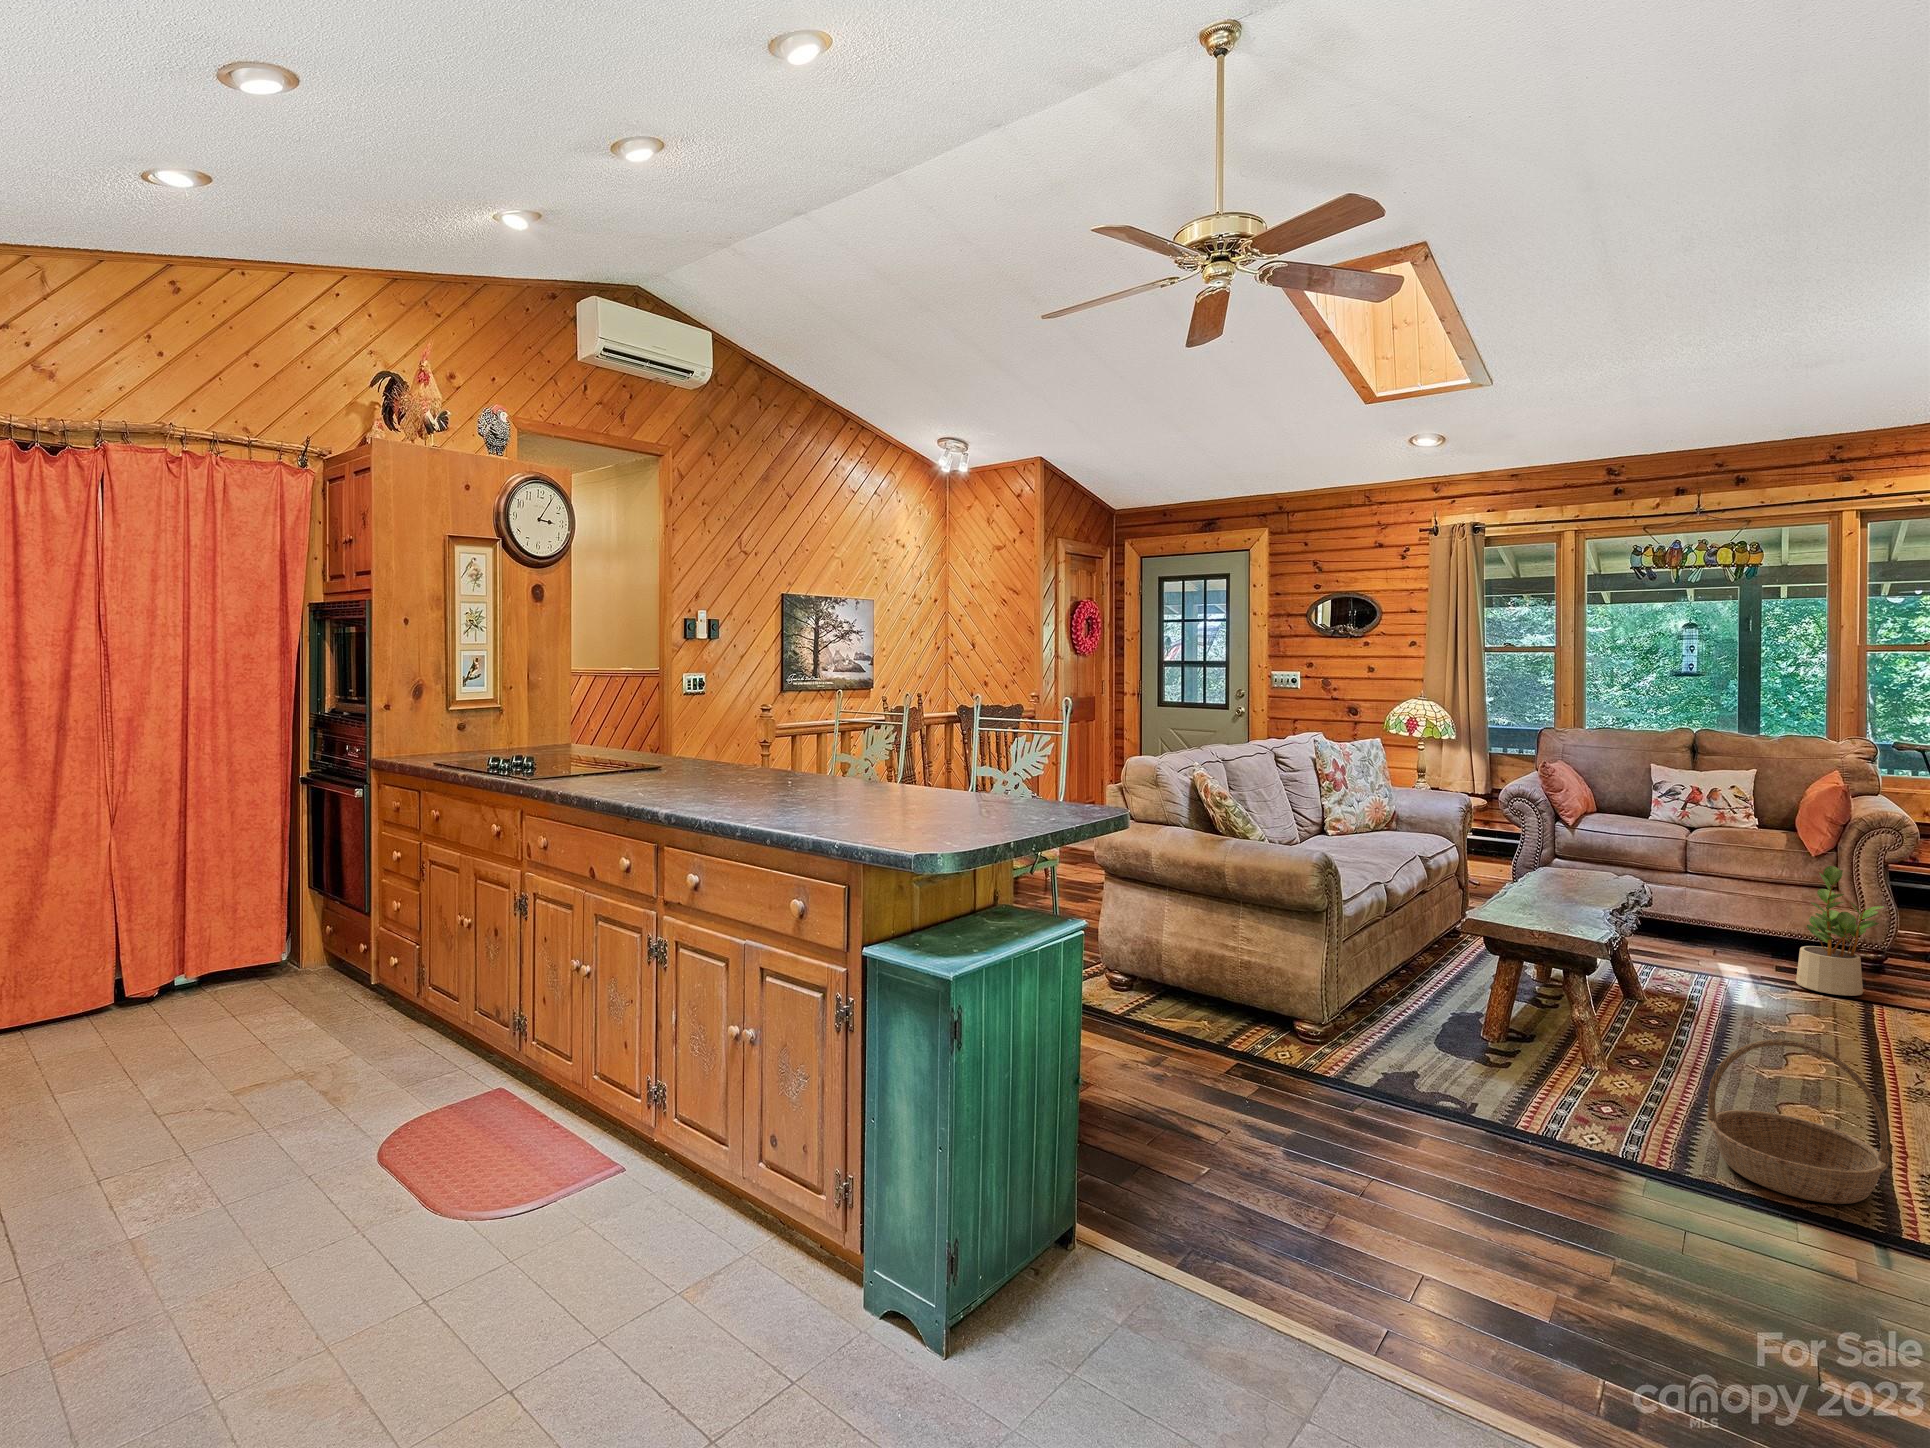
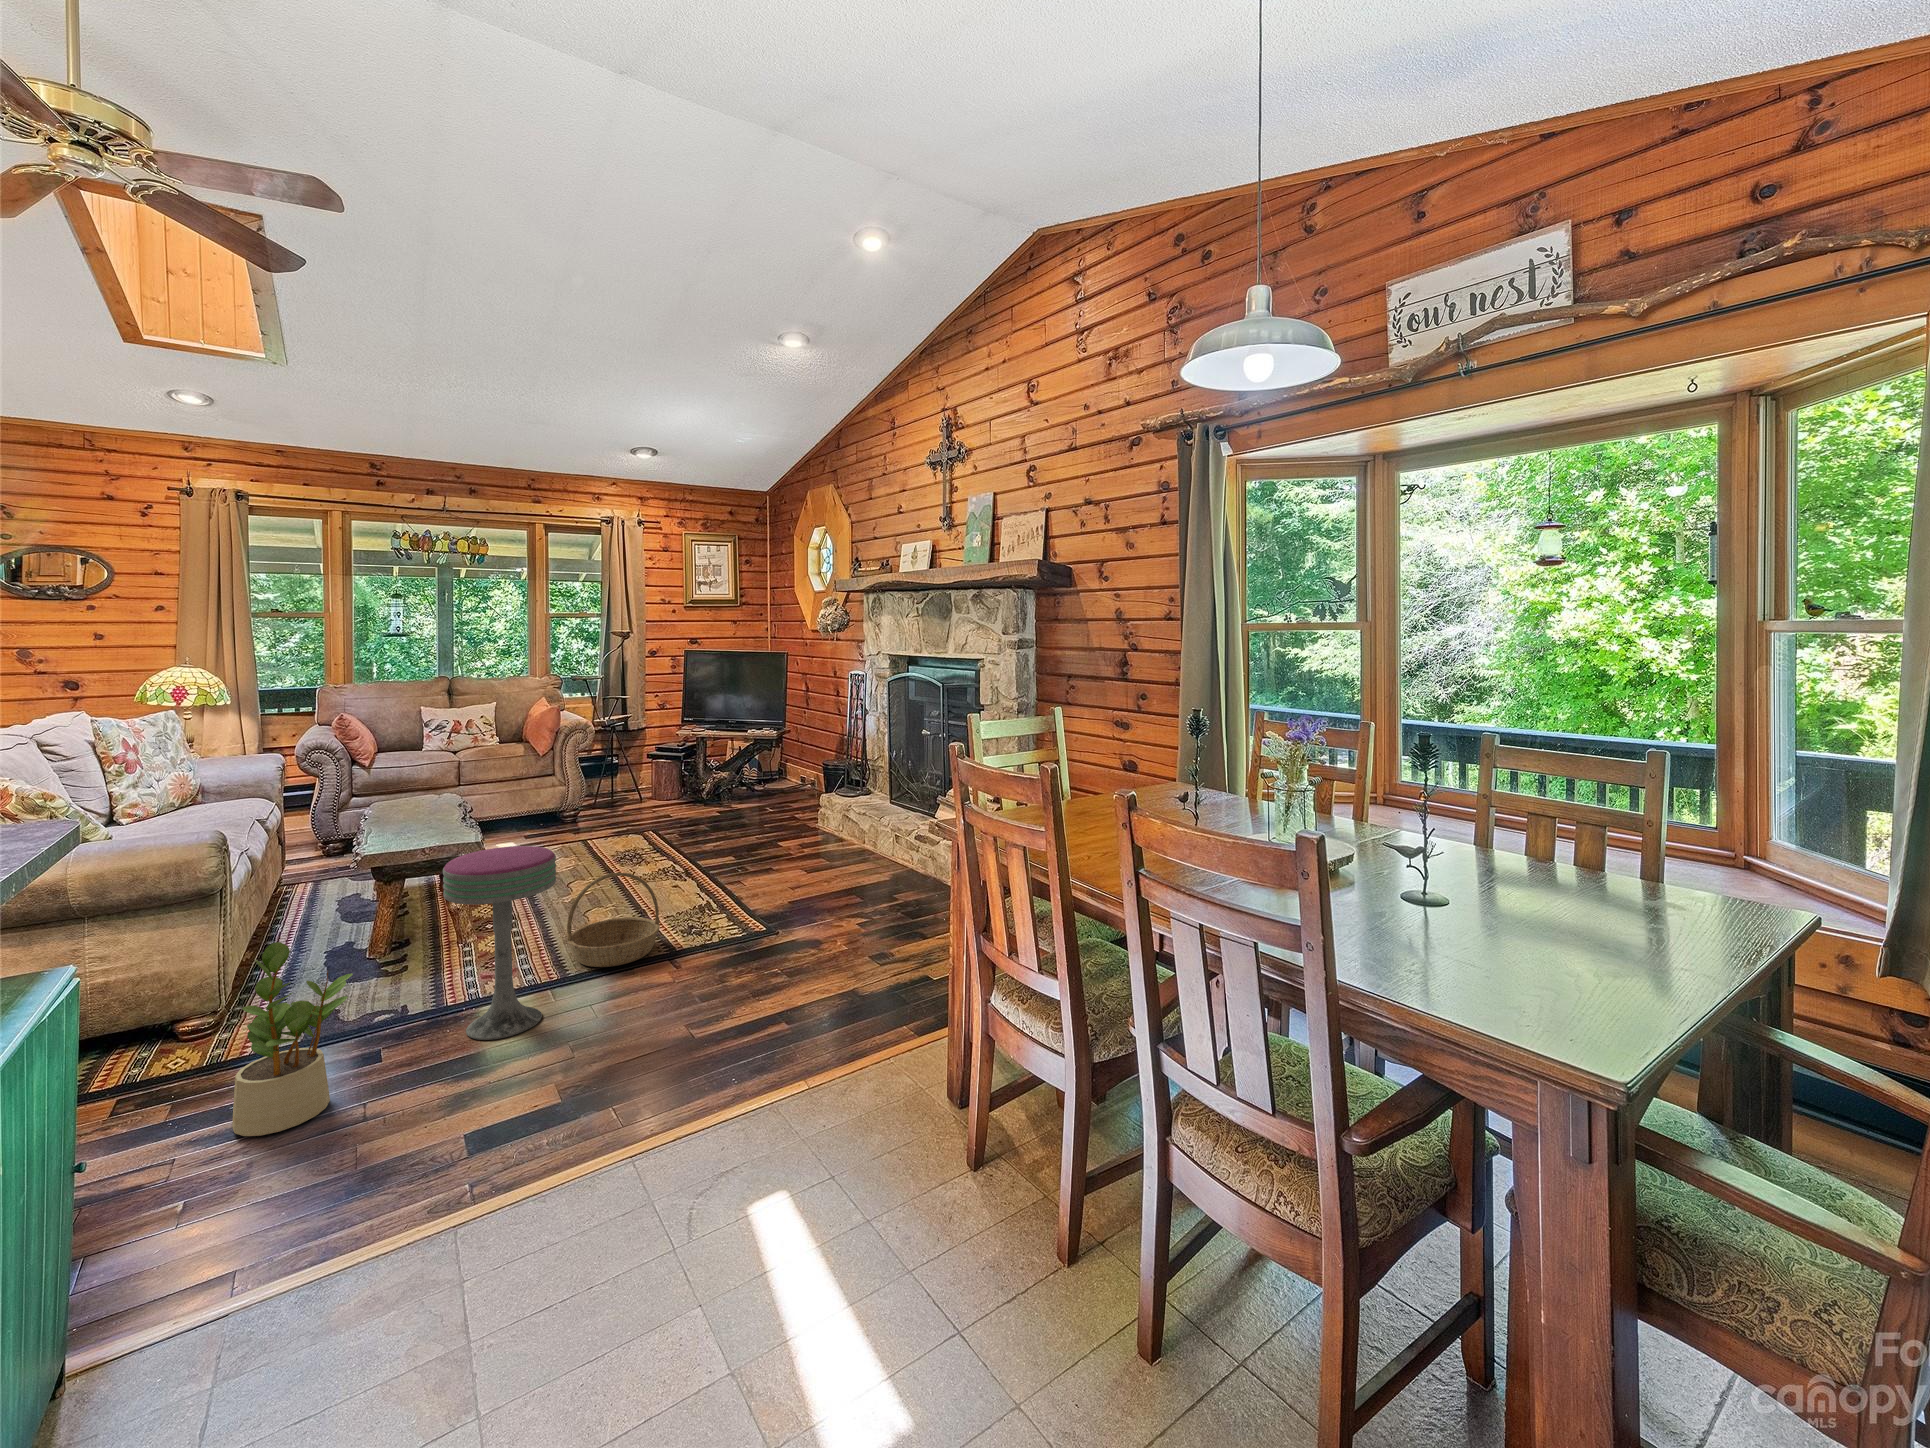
potted plant: present [1796,866,1884,996] -> present [232,942,353,1136]
bar stool: none [1501,937,1655,1207] -> present [443,846,556,1040]

